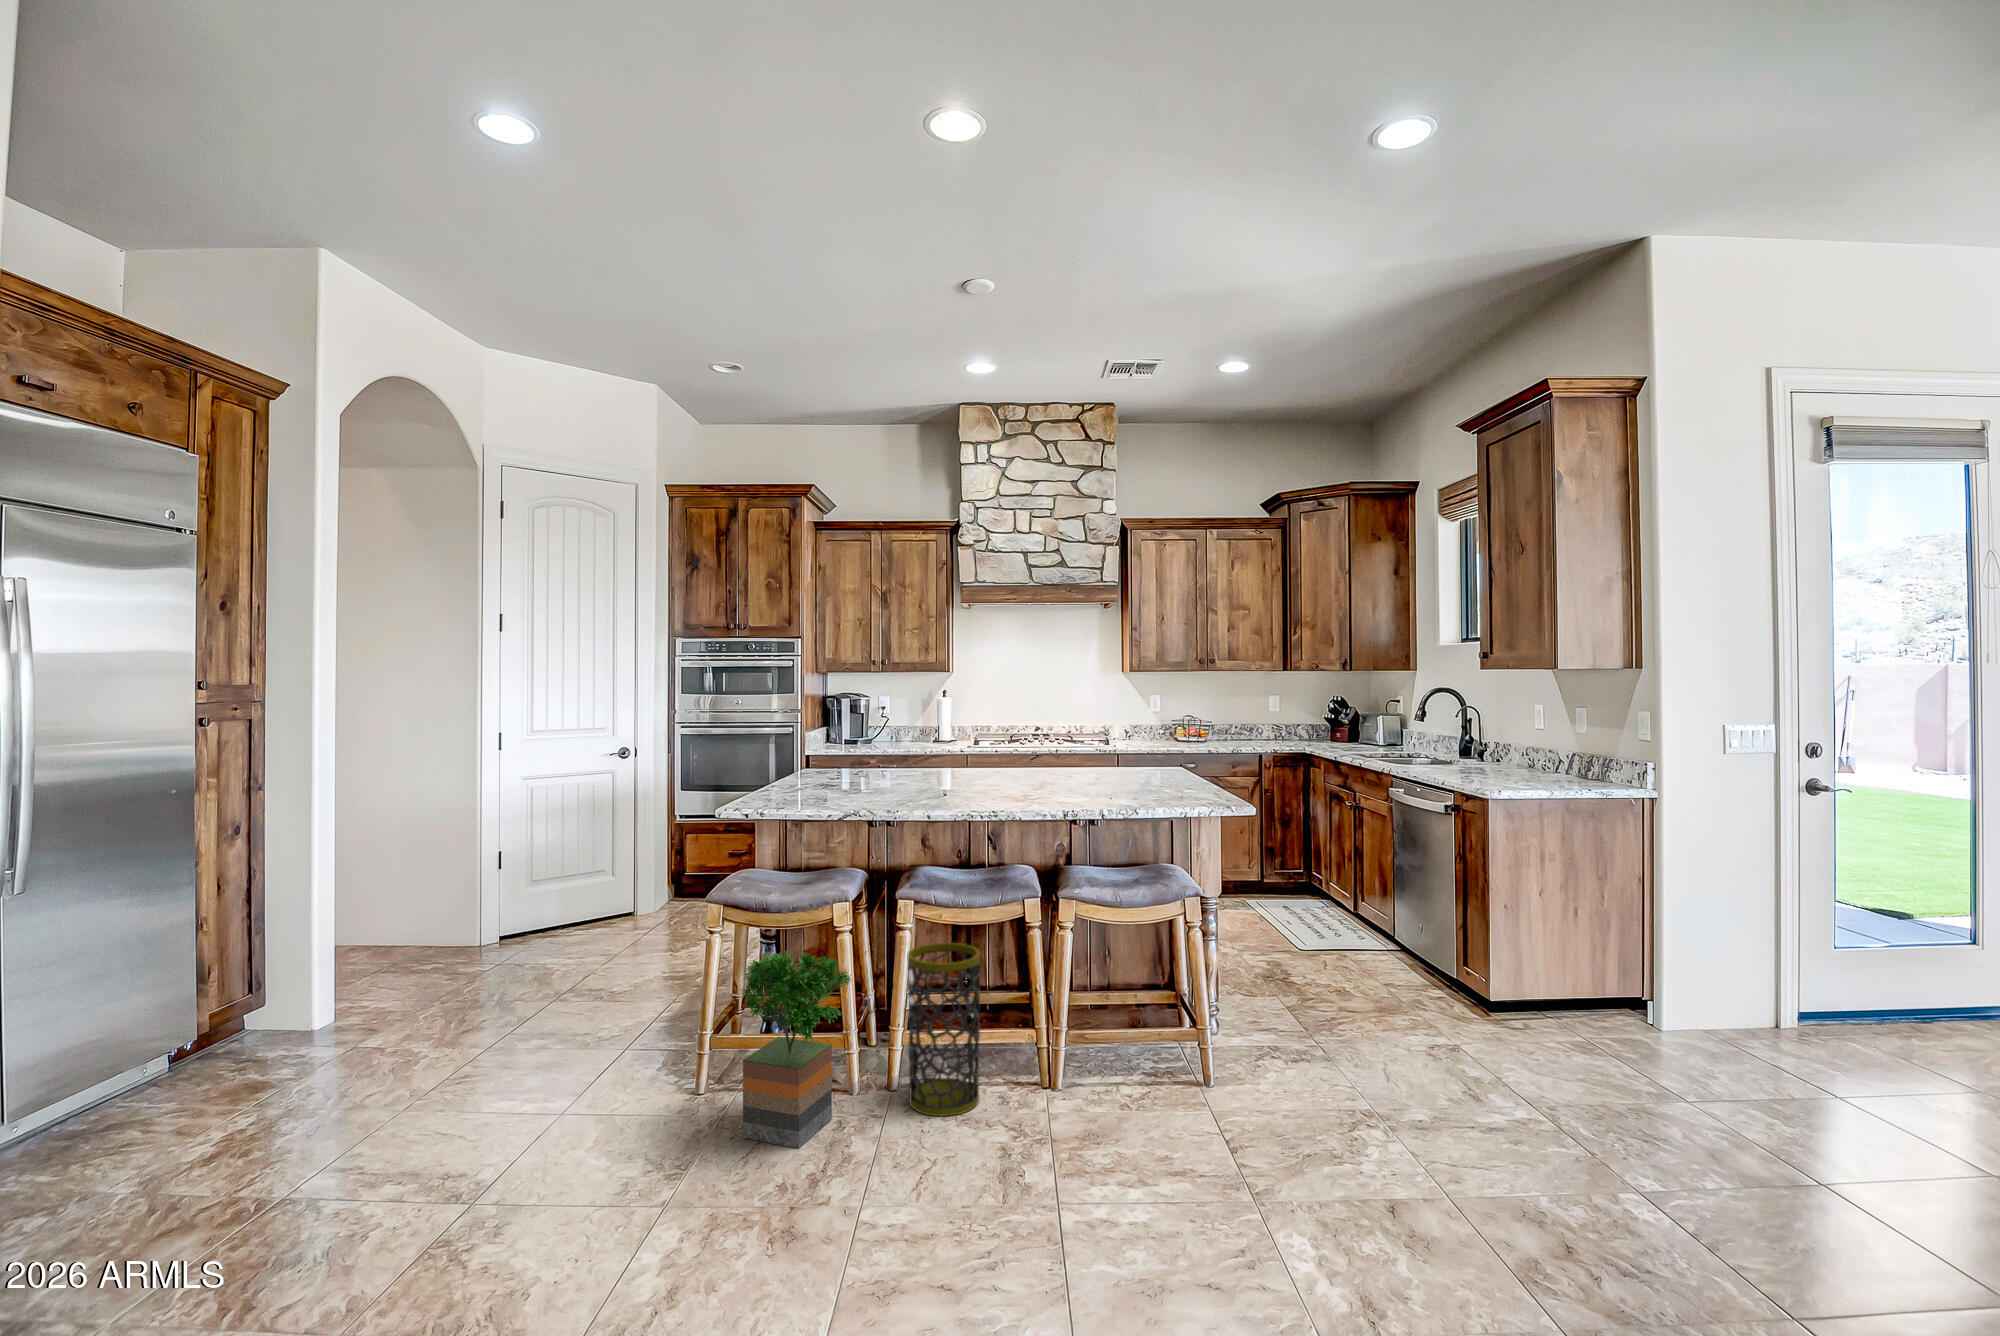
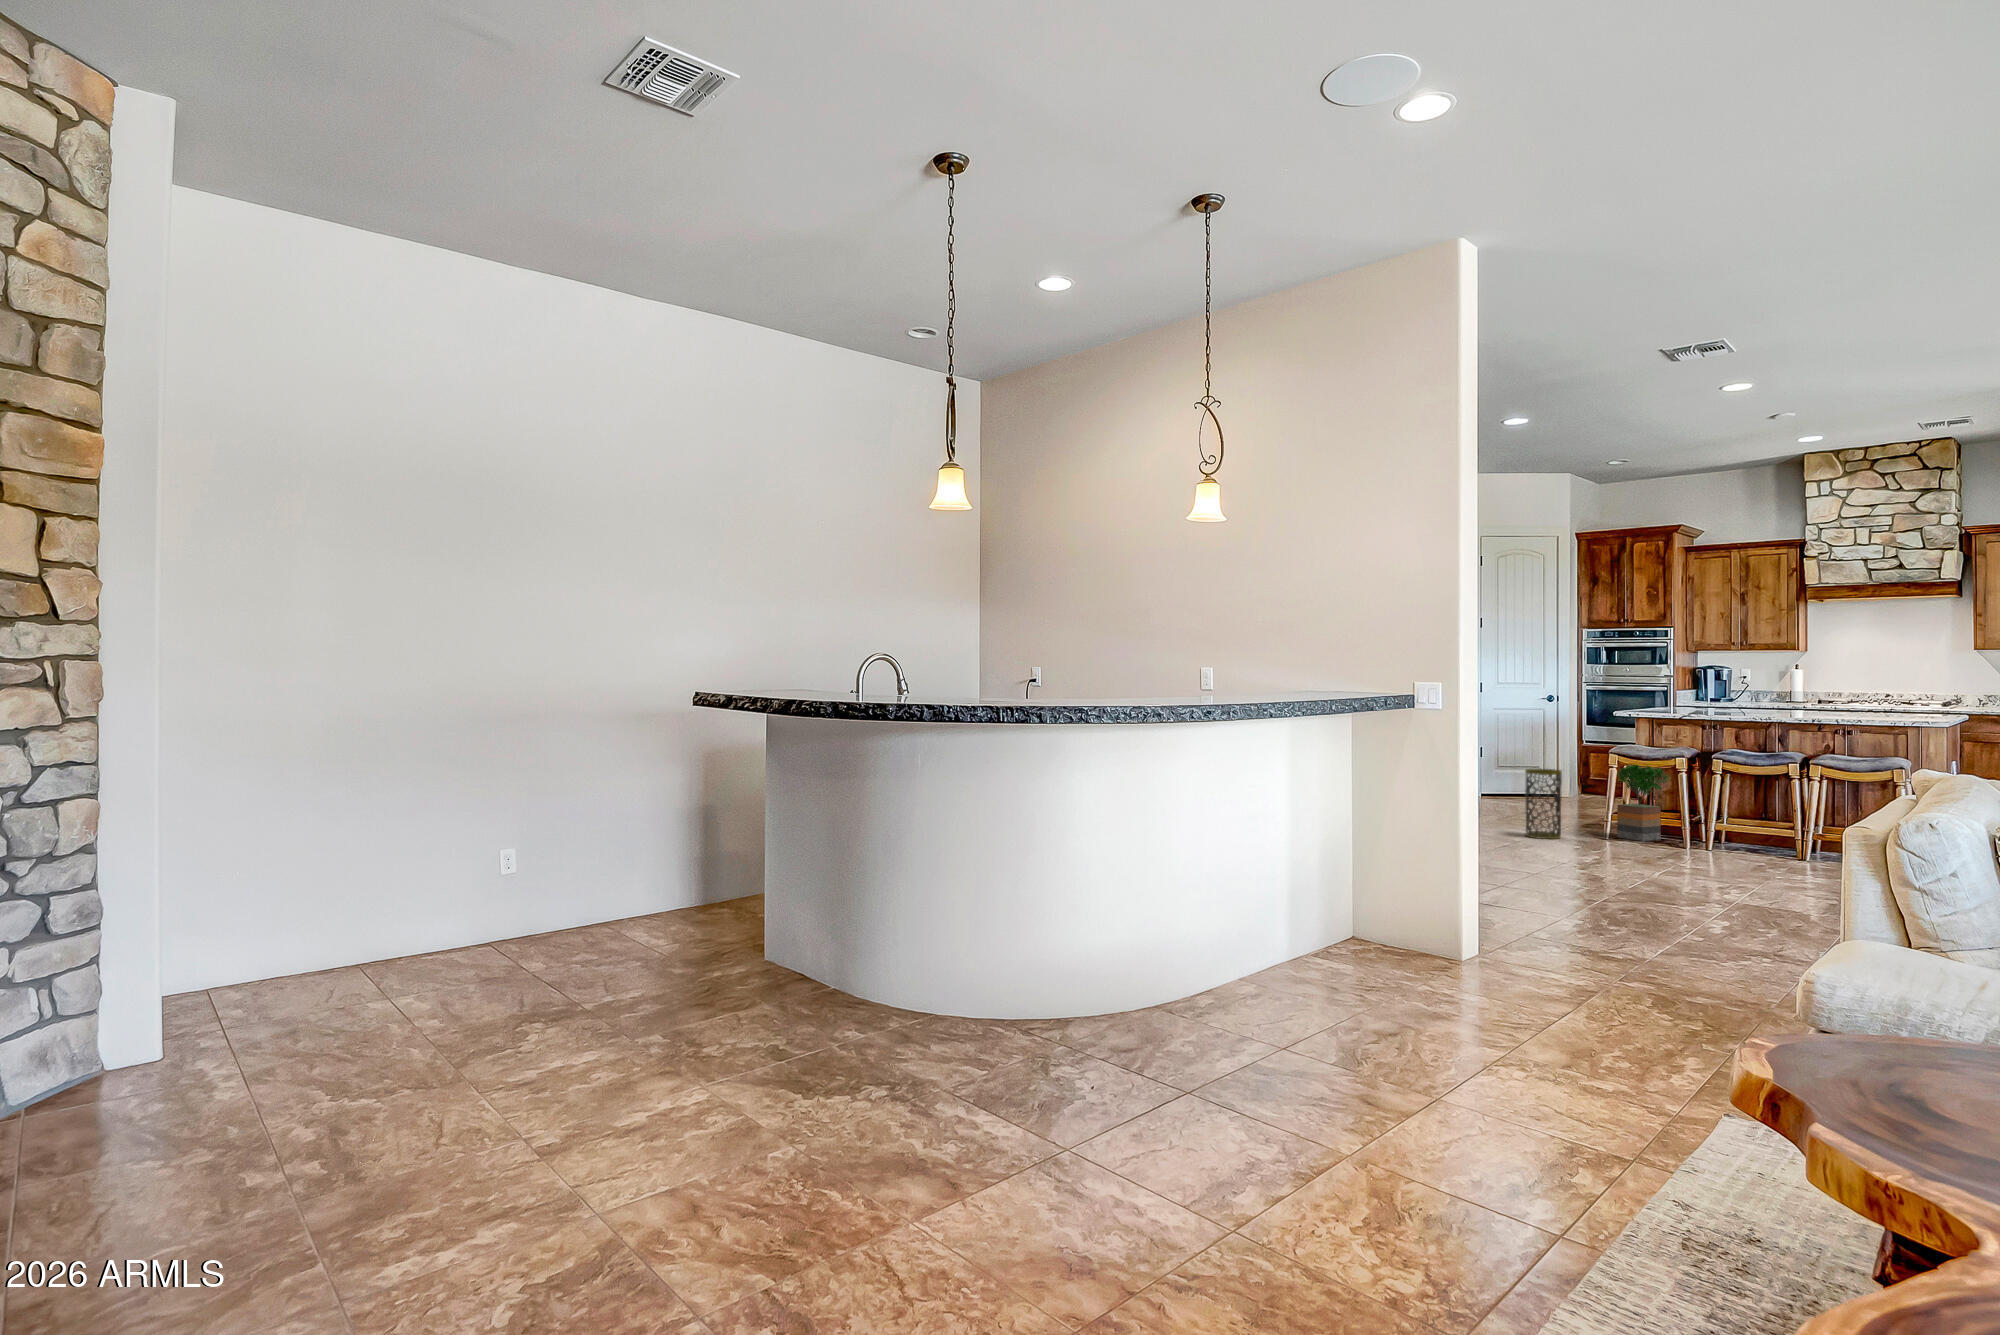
trash can: present [907,943,980,1116] -> present [1525,769,1562,839]

